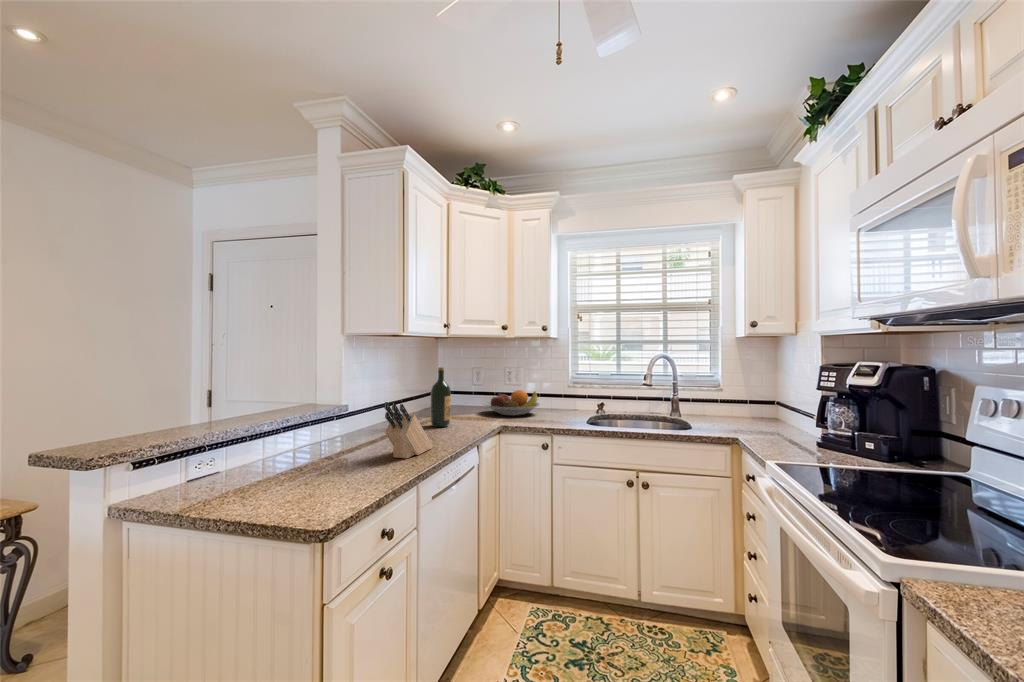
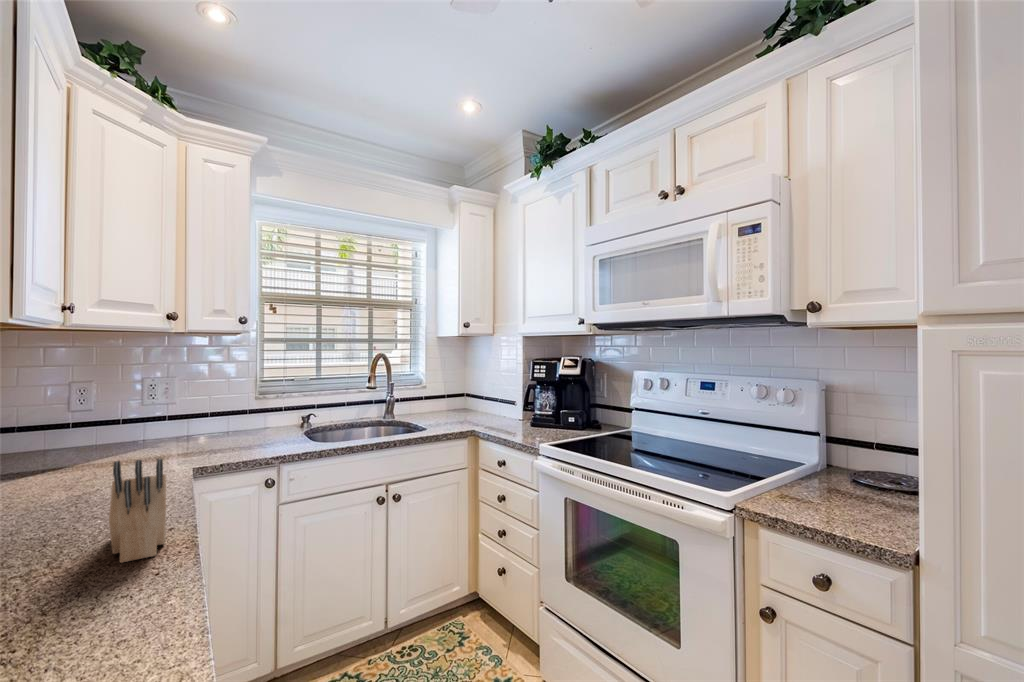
wine bottle: present [431,367,451,427] -> none [60,386,108,495]
fruit bowl: present [485,390,540,415] -> none [122,410,226,452]

